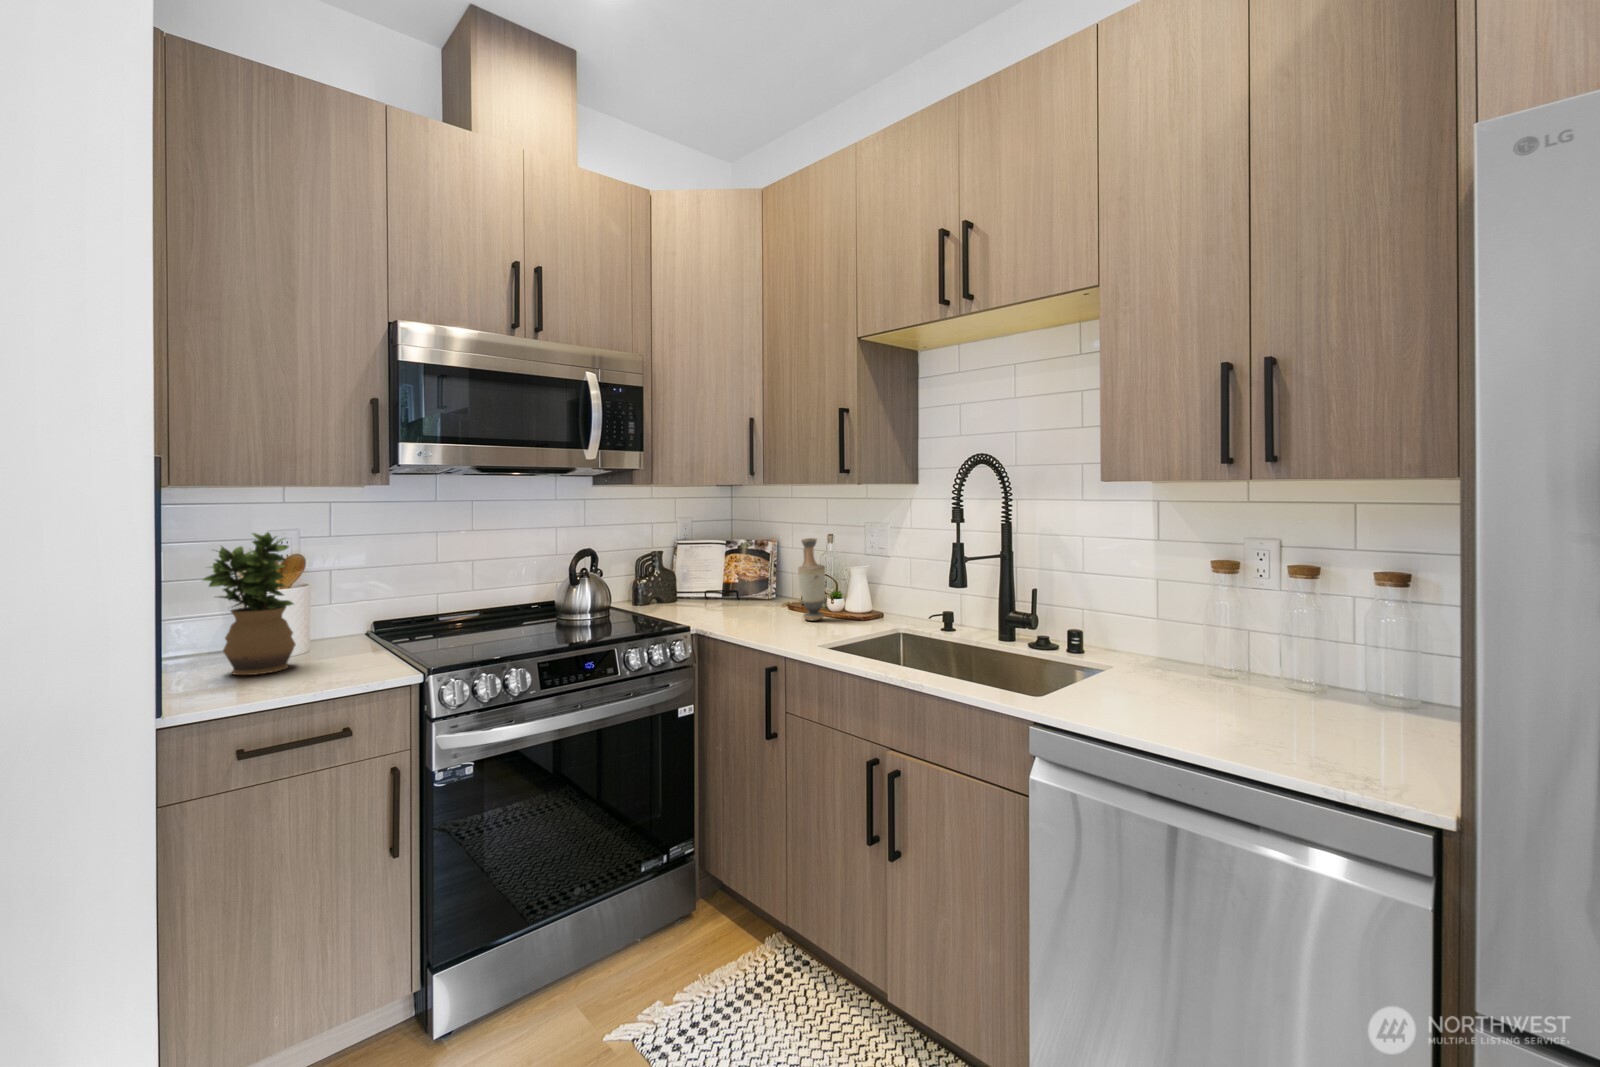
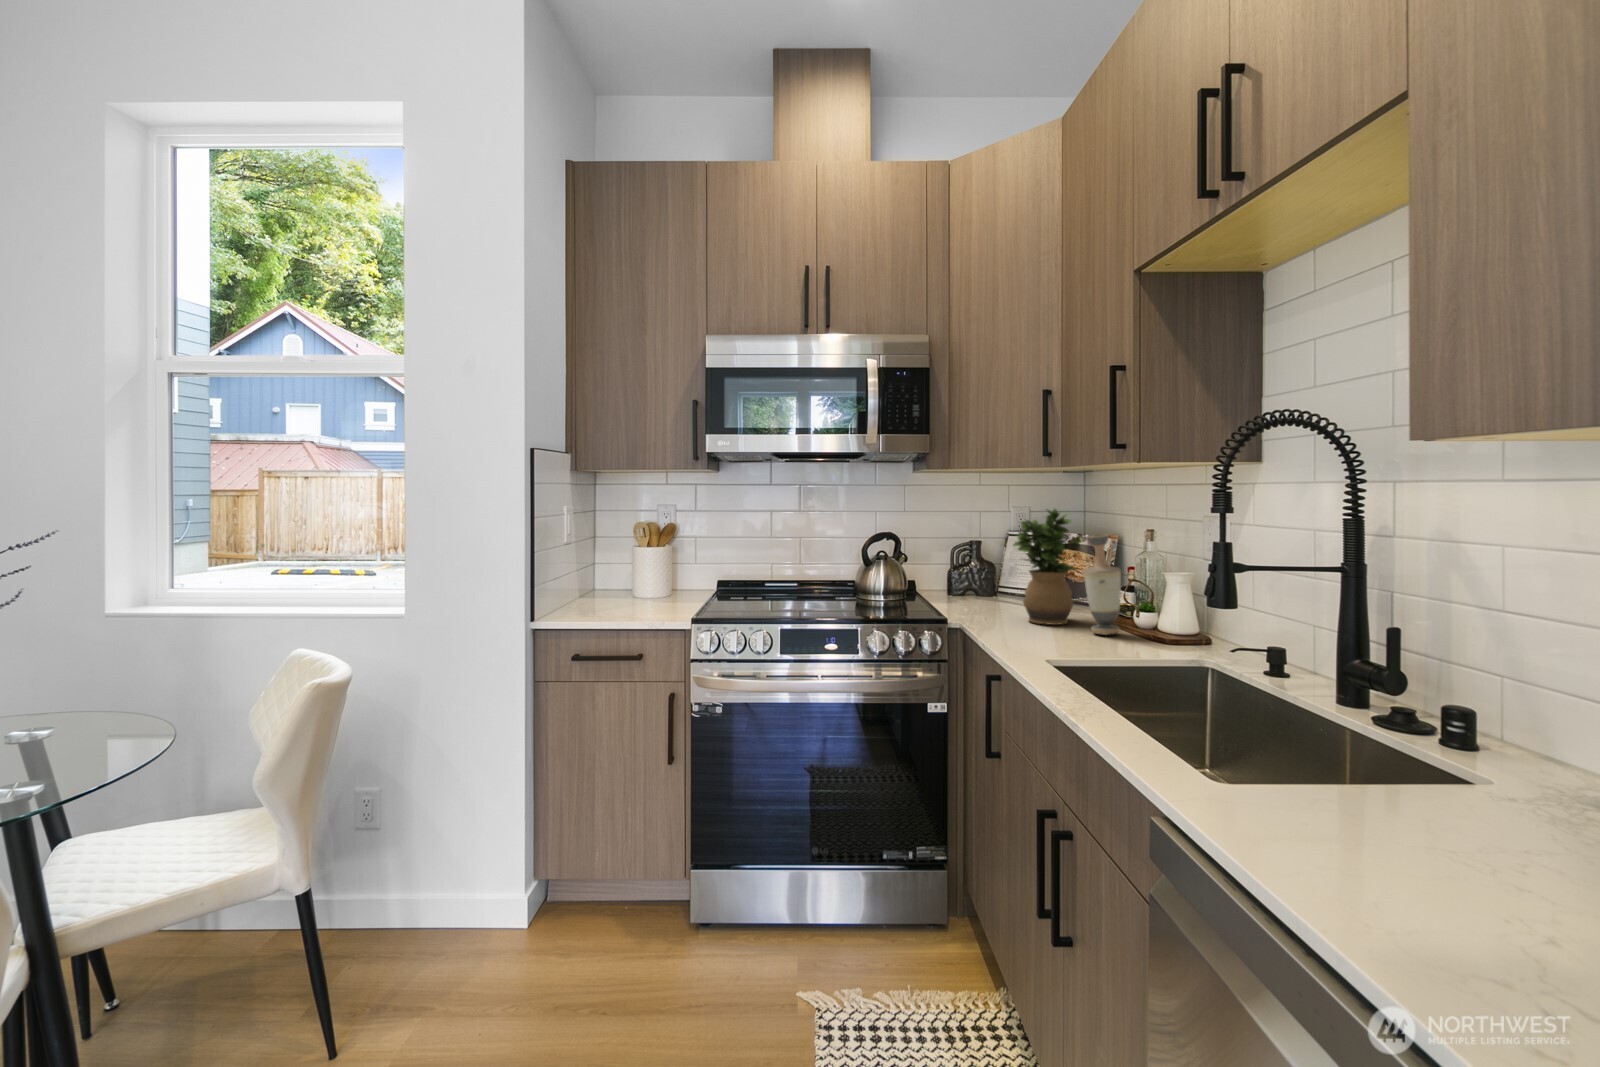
potted plant: present [203,532,296,675] -> present [1013,509,1075,625]

